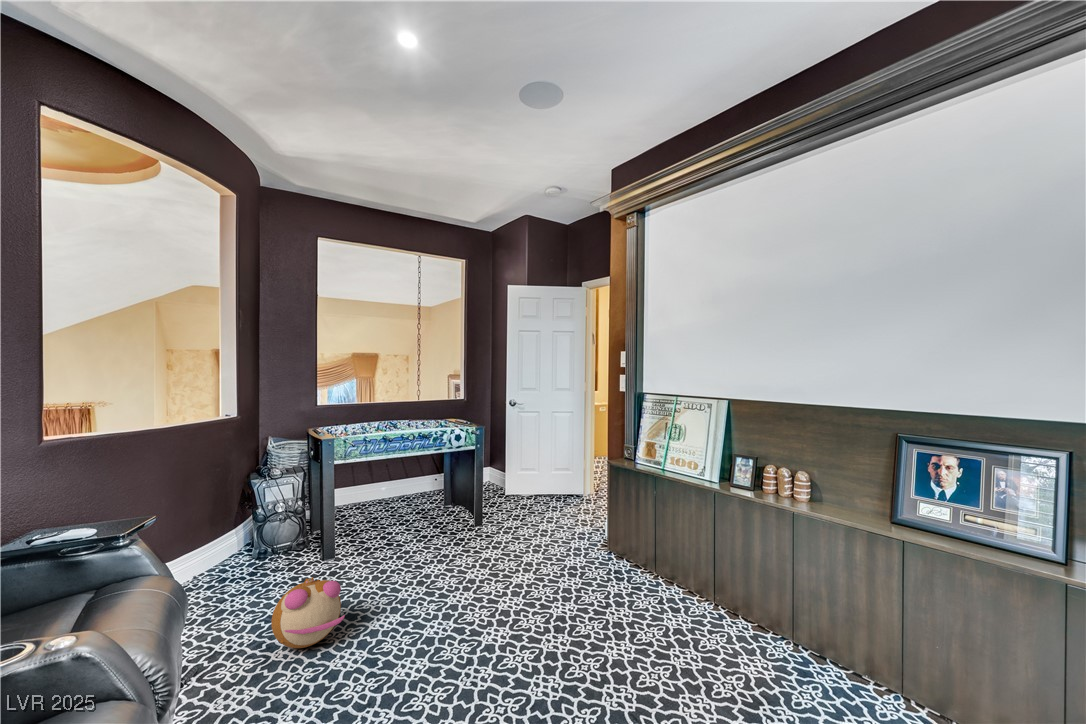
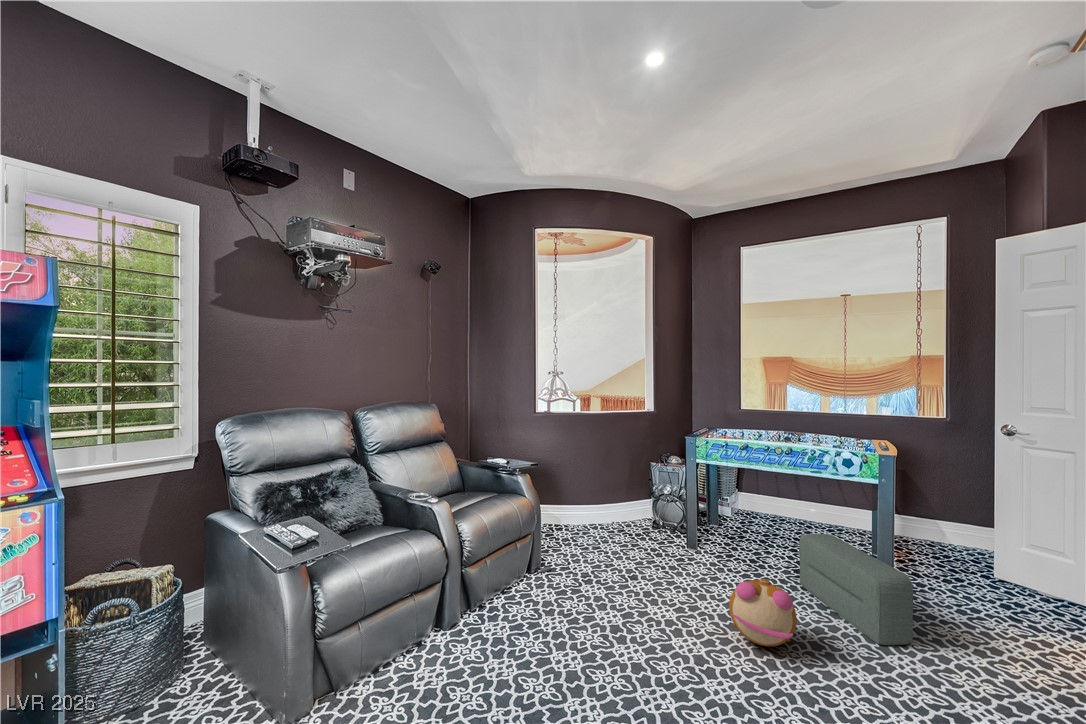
pouf: none [309,517,408,589] -> present [800,534,913,645]

